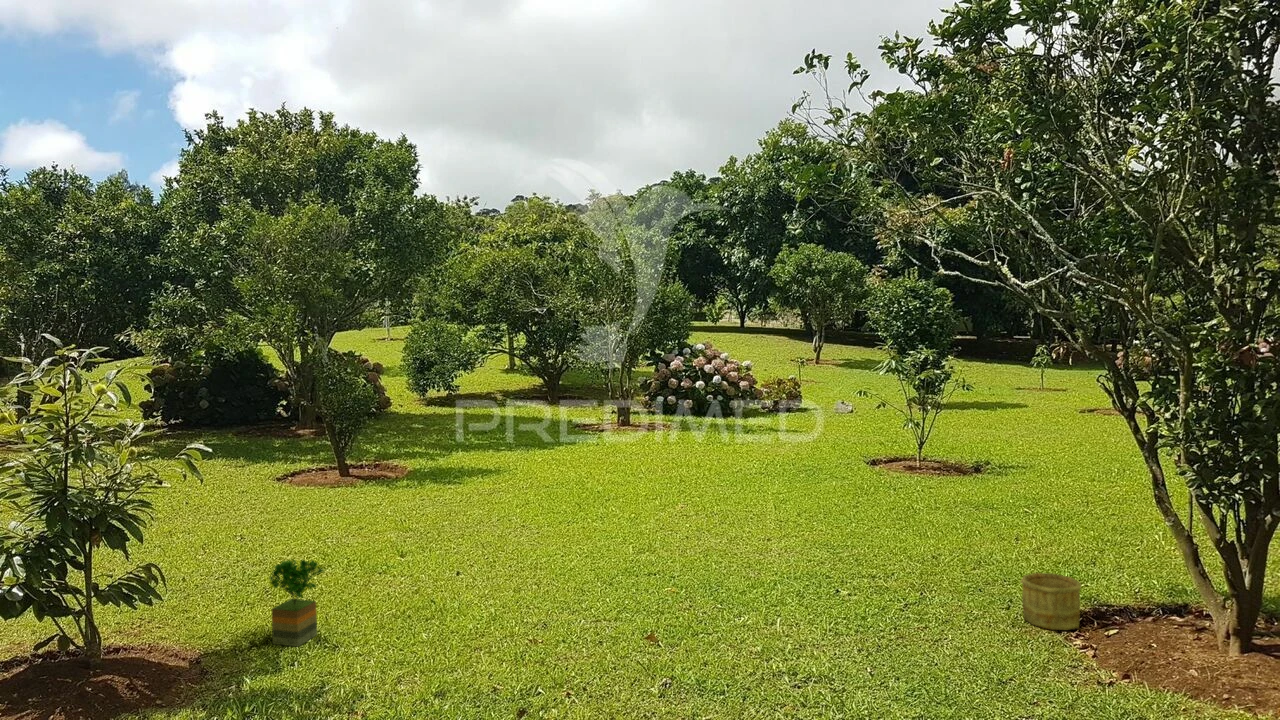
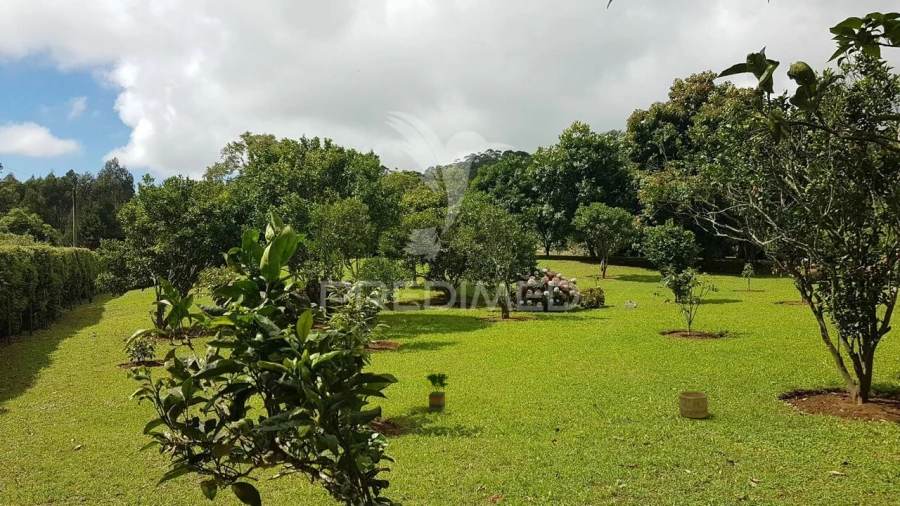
wooden bucket: present [1020,573,1081,630] -> present [678,391,708,418]

